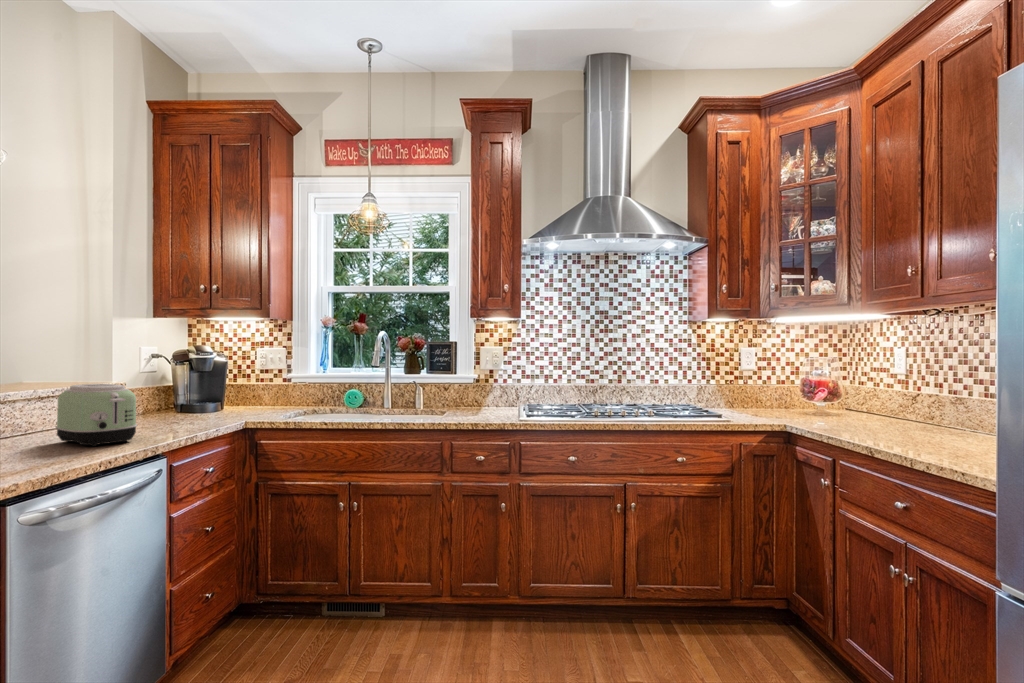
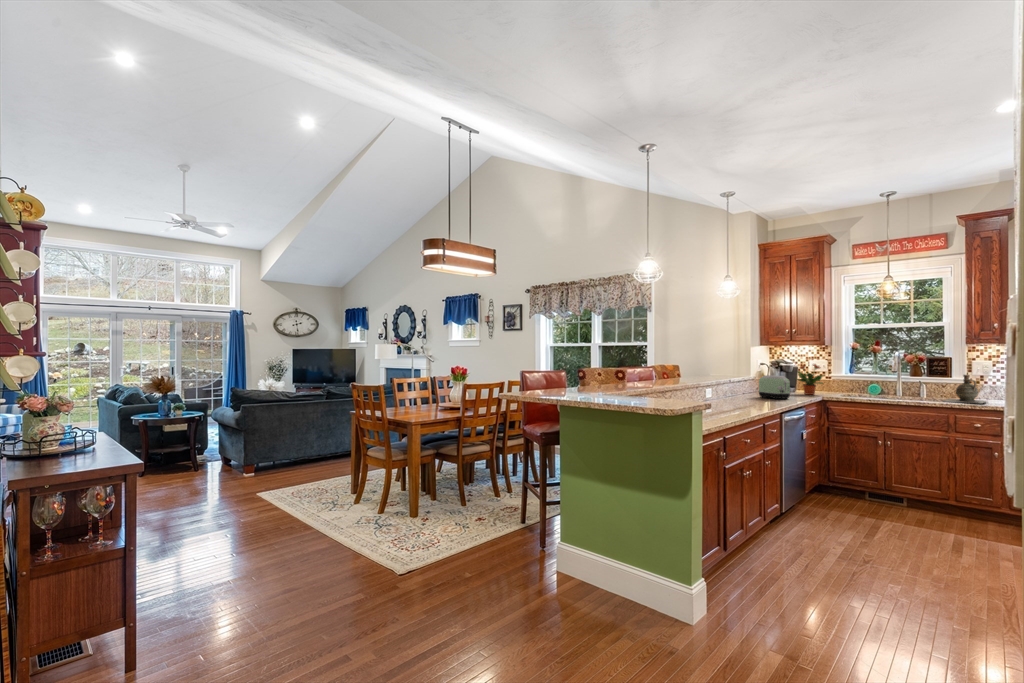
potted plant: none [194,354,260,419] -> present [798,364,823,395]
ceramic jug: none [437,368,496,417] -> present [945,375,986,404]

